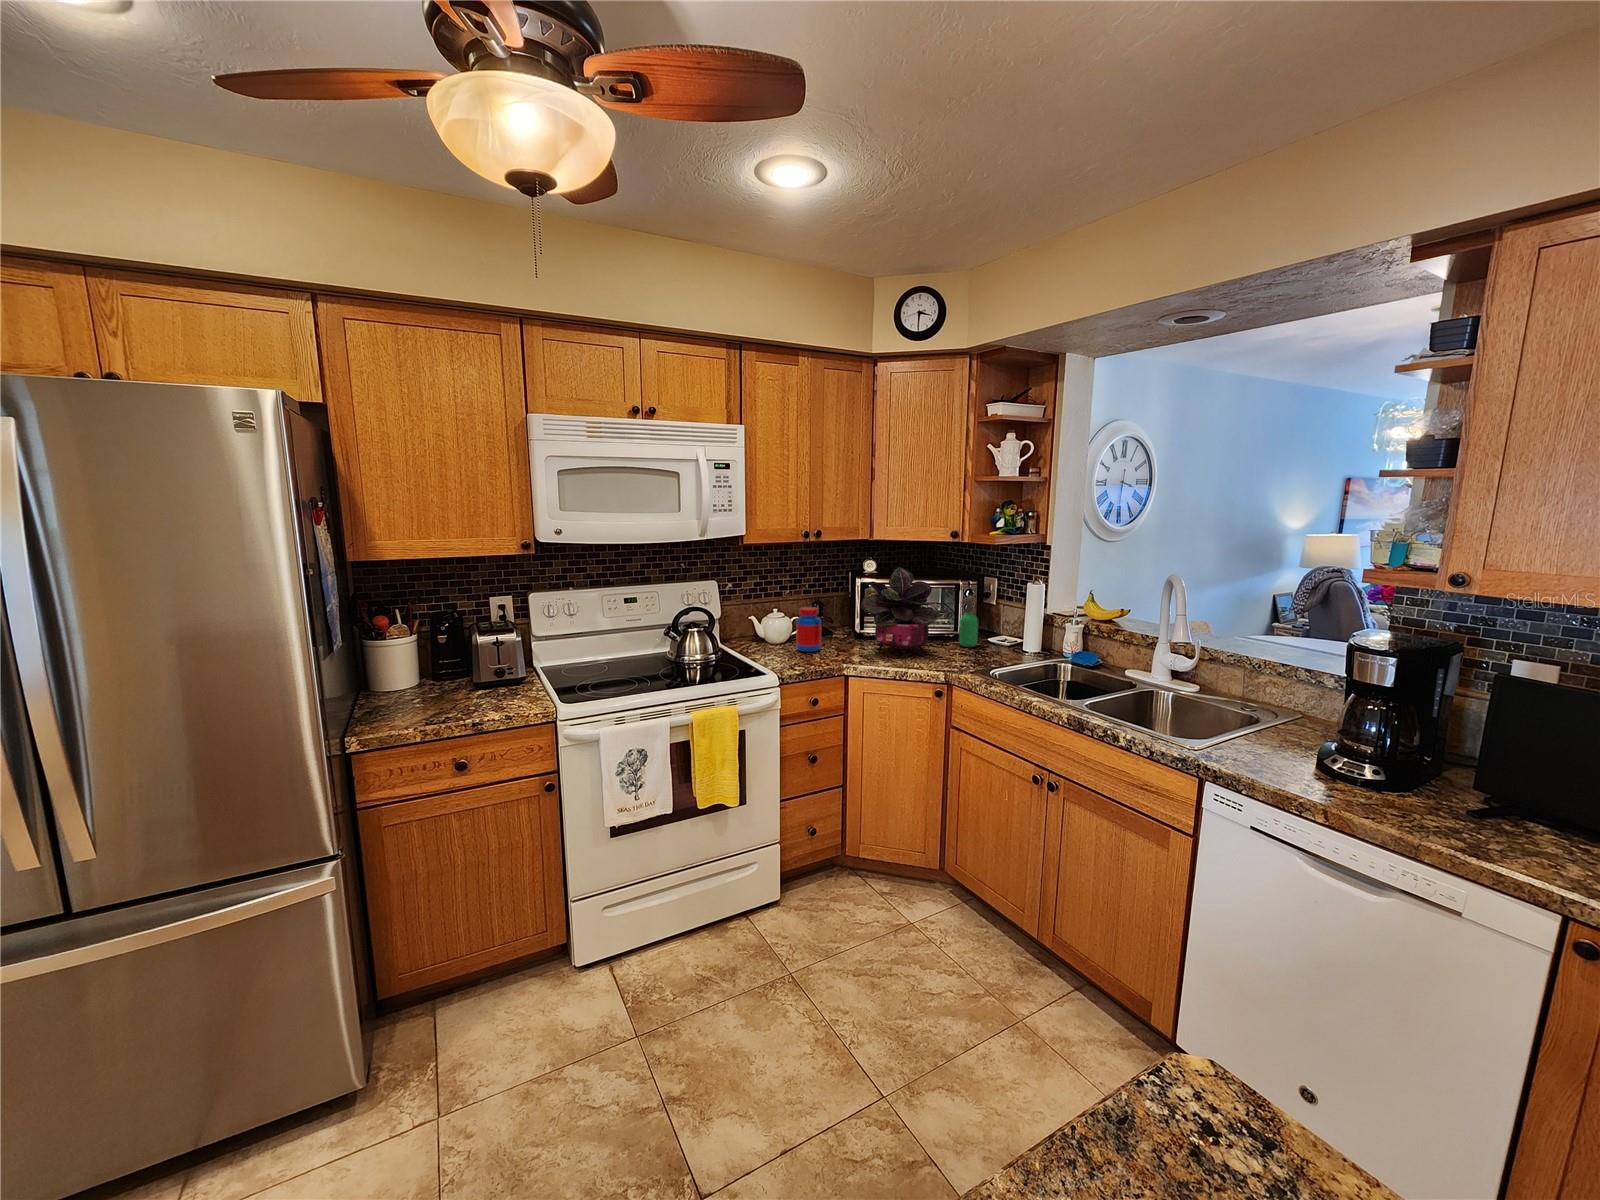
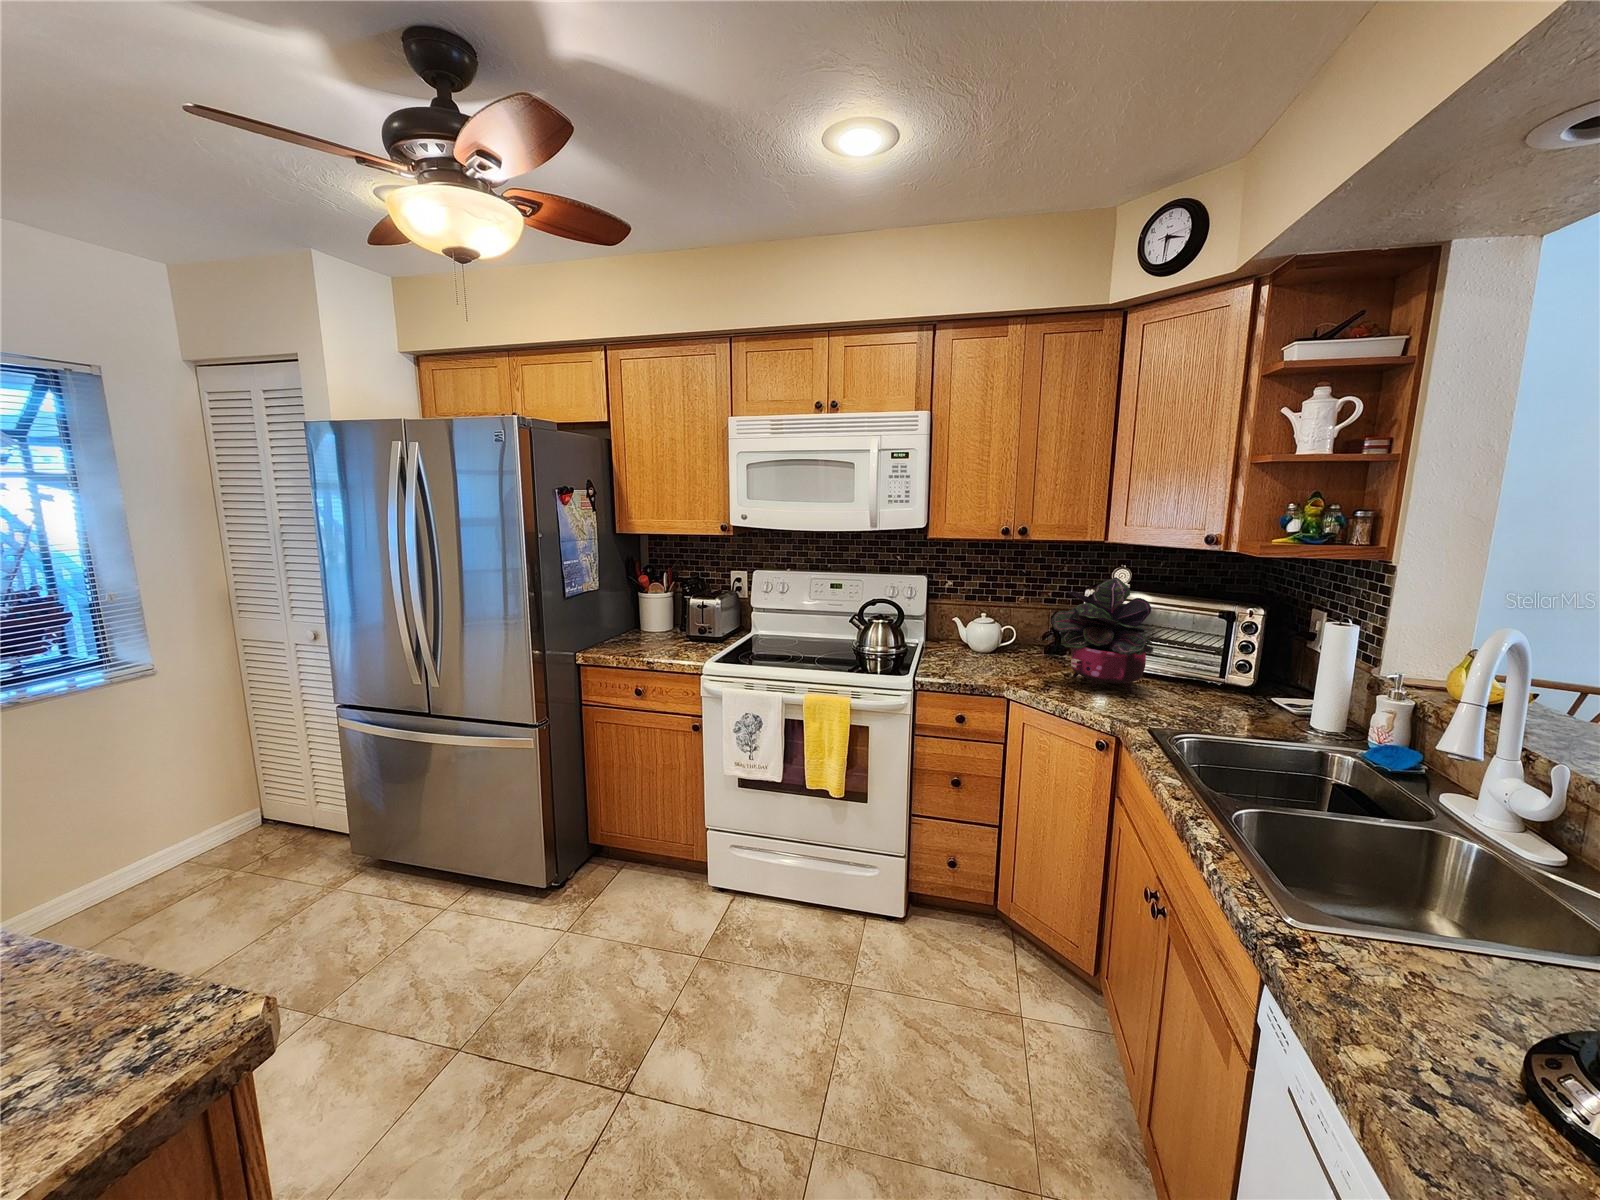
soap dispenser: present [959,595,978,647] -> none [1203,626,1236,699]
jar: present [796,607,821,652] -> none [989,614,1020,666]

